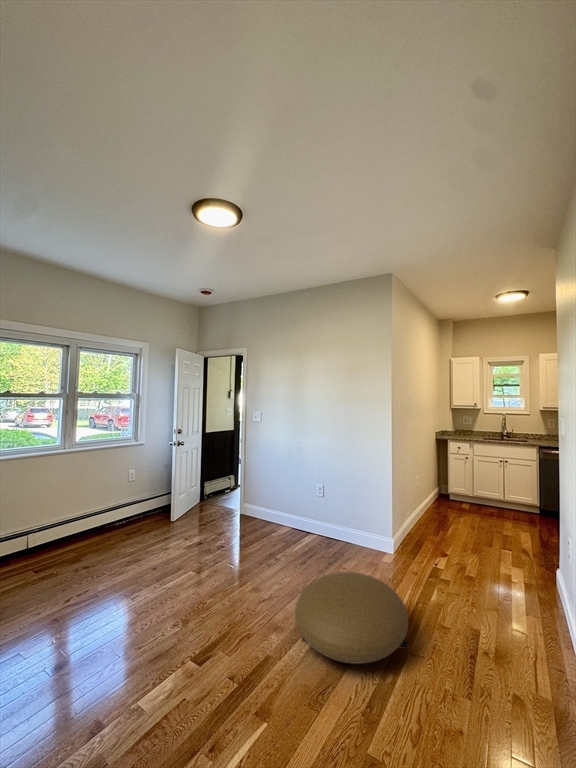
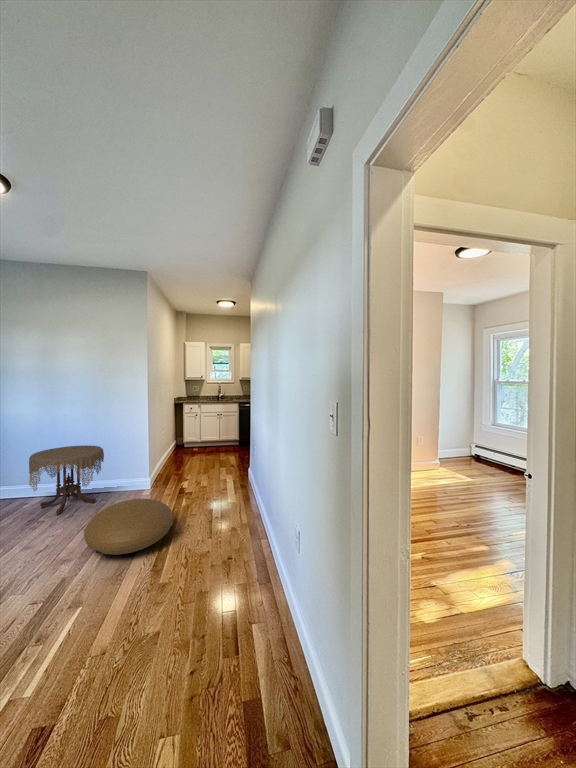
side table: none [271,480,341,558] -> present [29,445,104,515]

